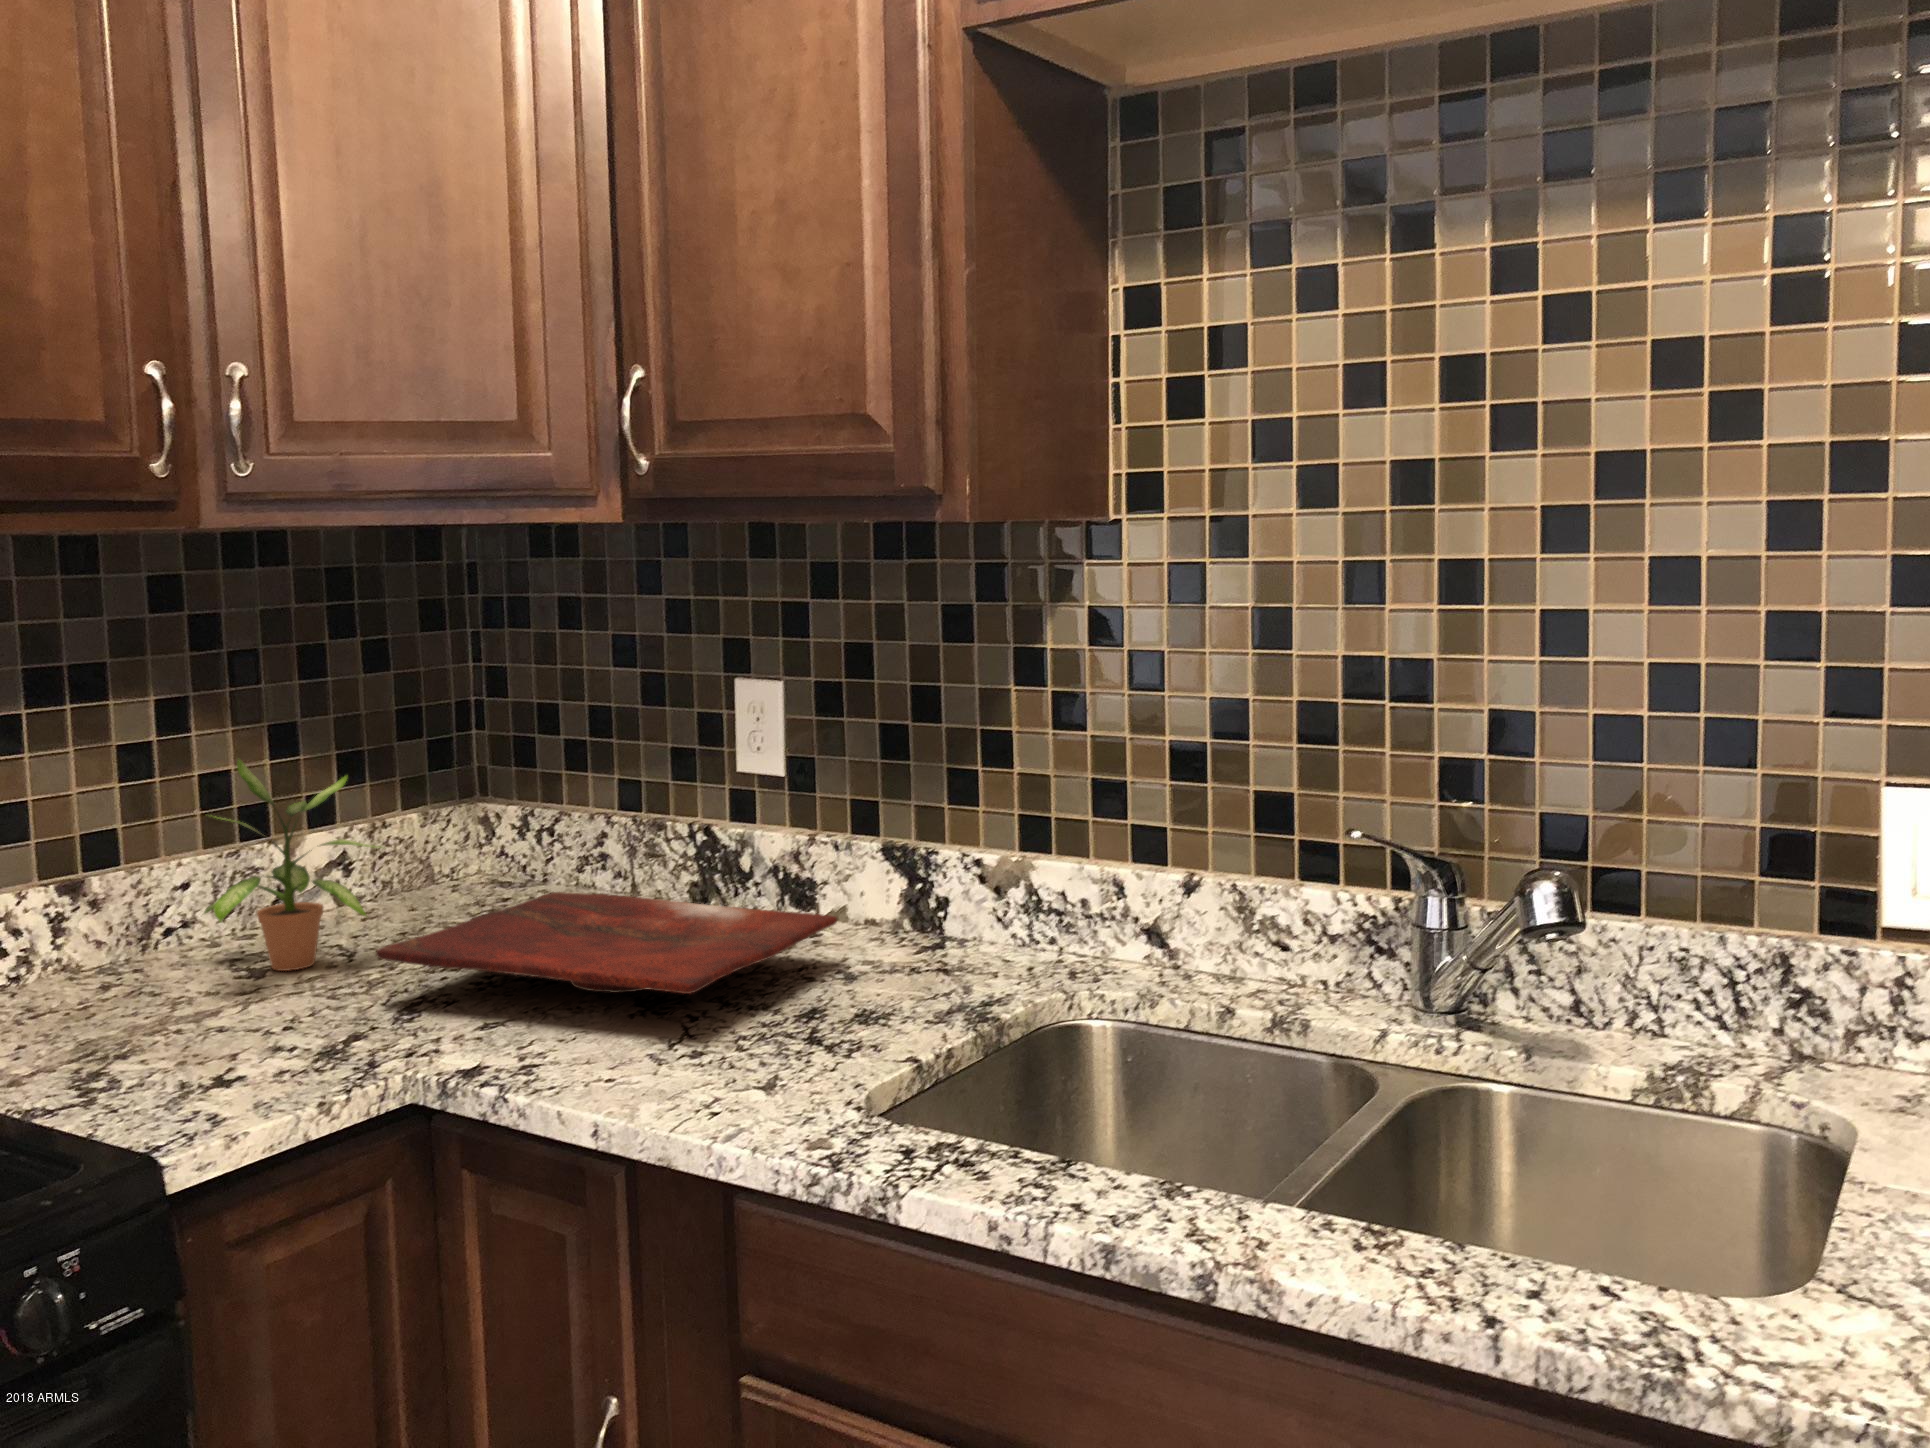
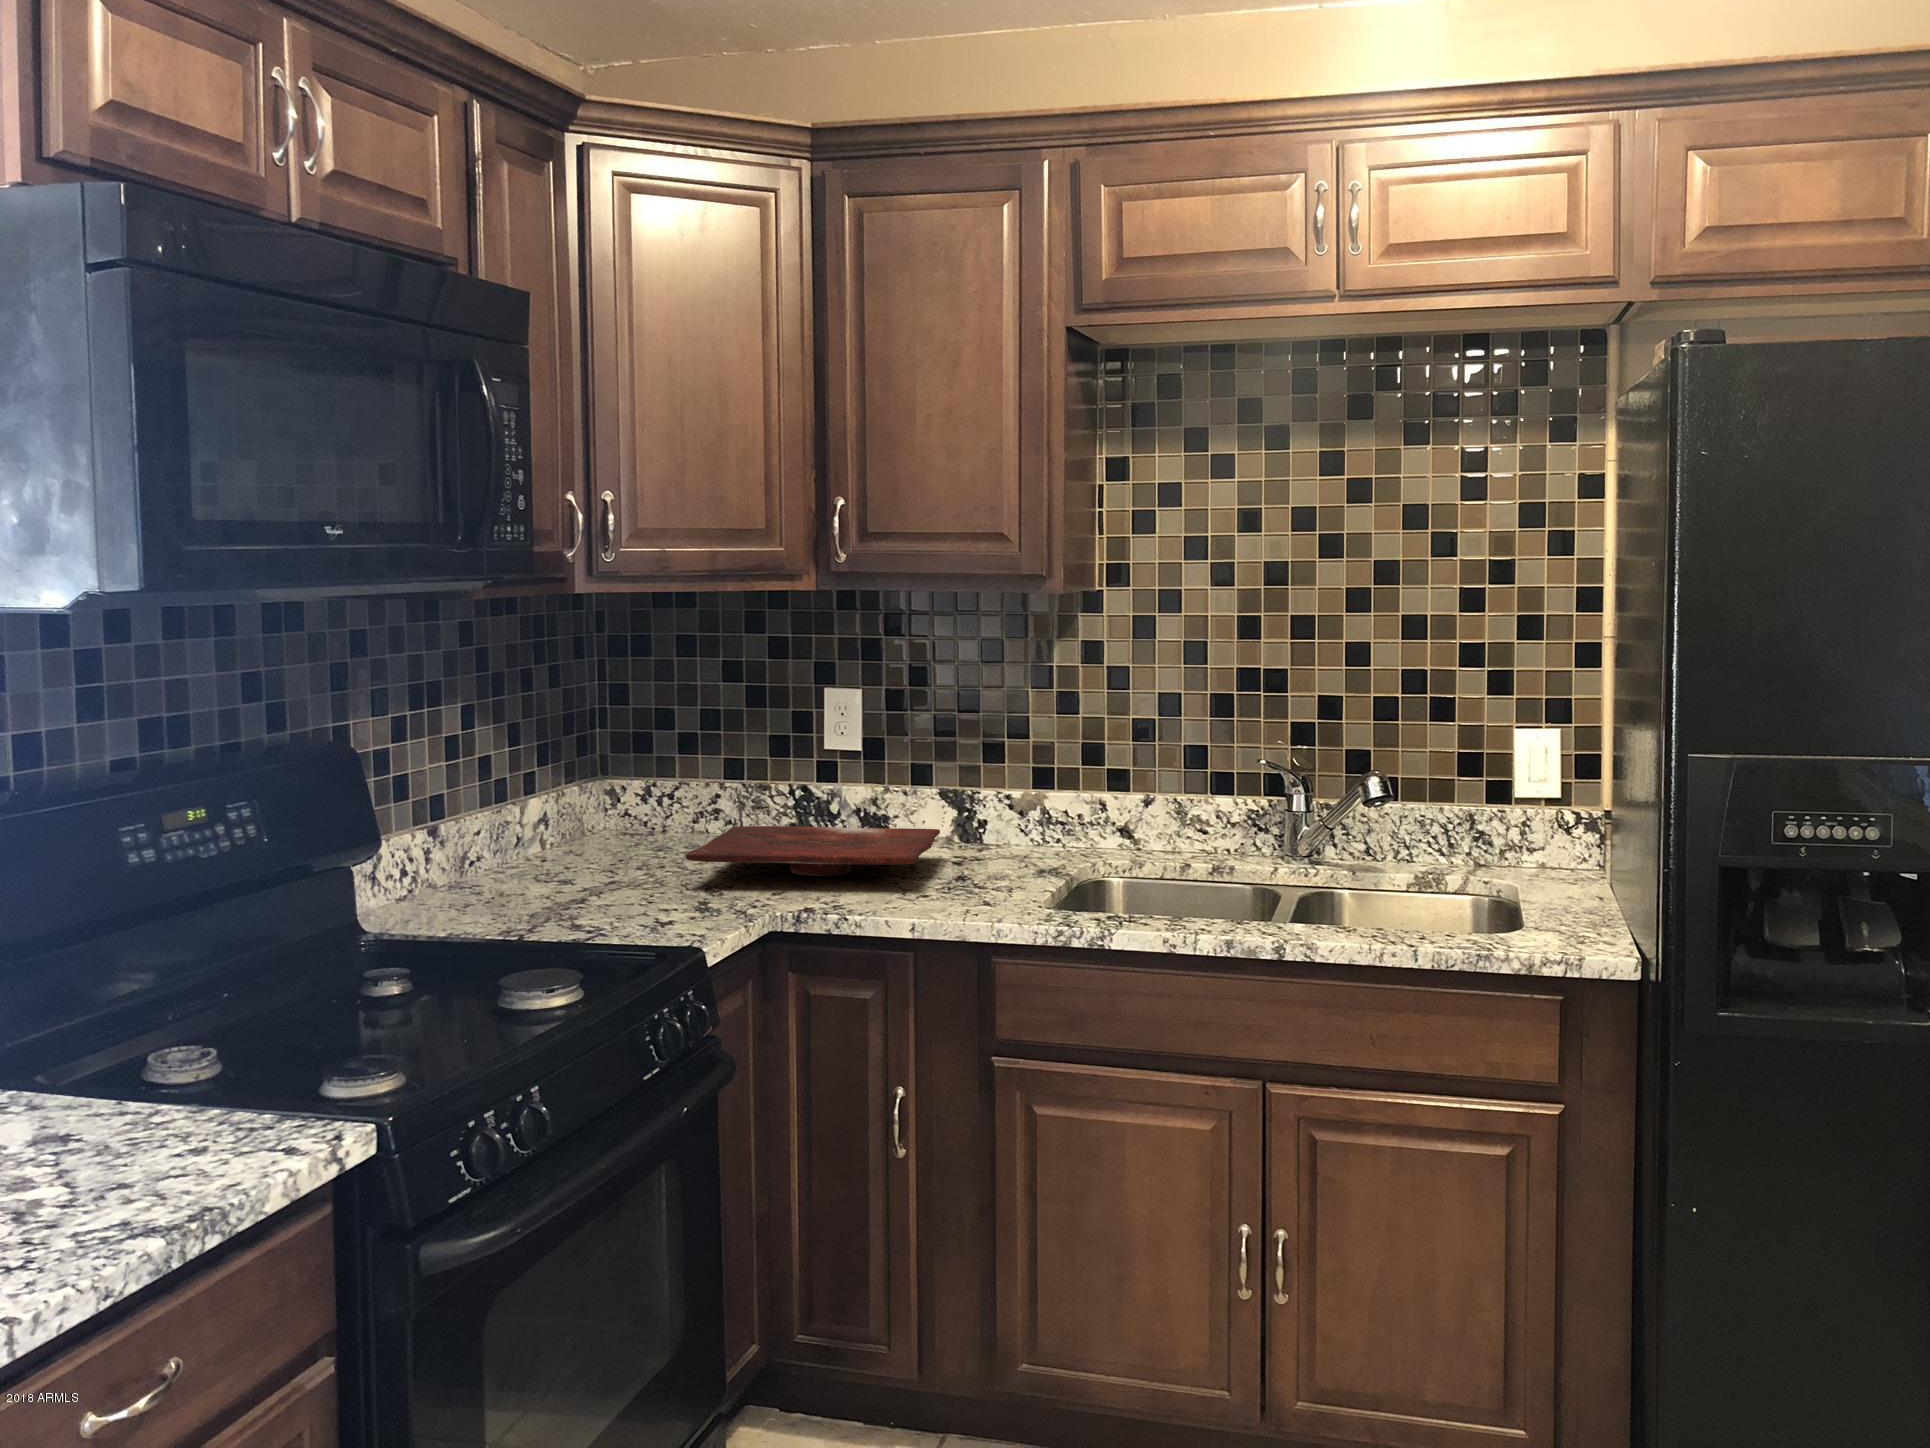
potted plant: present [204,759,379,971] -> none [512,738,642,879]

